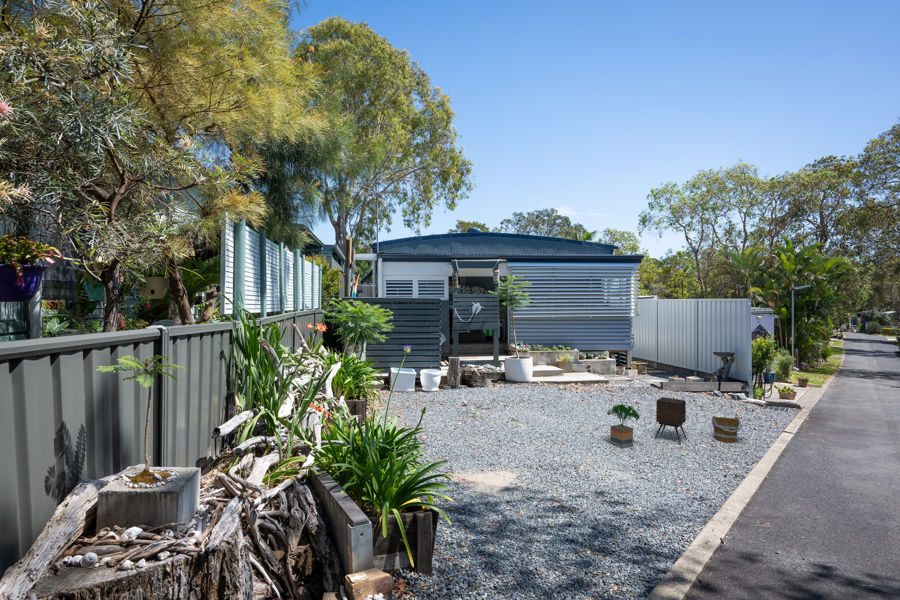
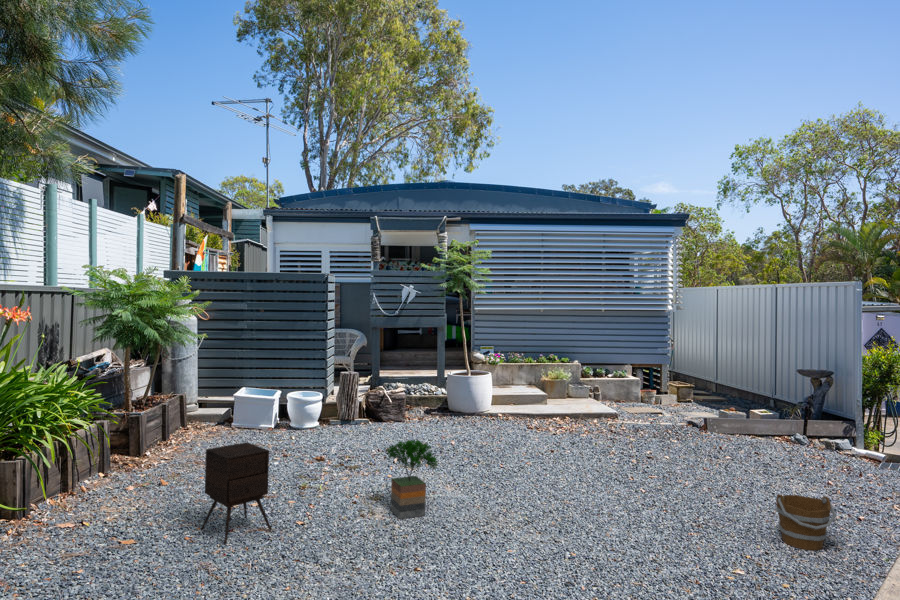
side table: present [654,397,687,445] -> present [201,442,271,544]
potted tree: present [607,404,640,448] -> present [387,440,437,519]

